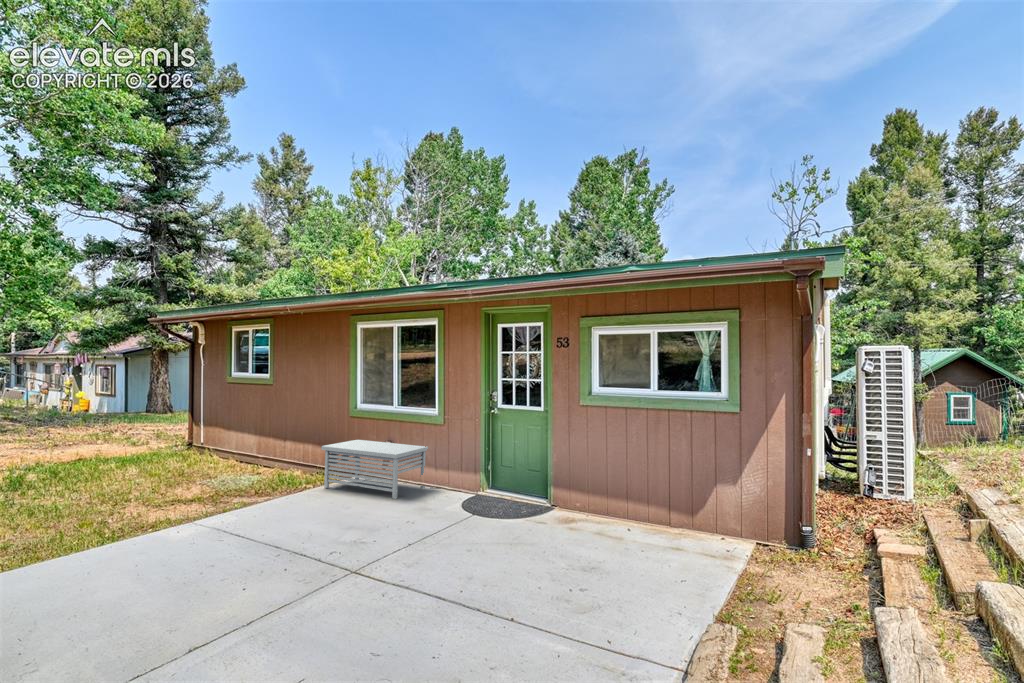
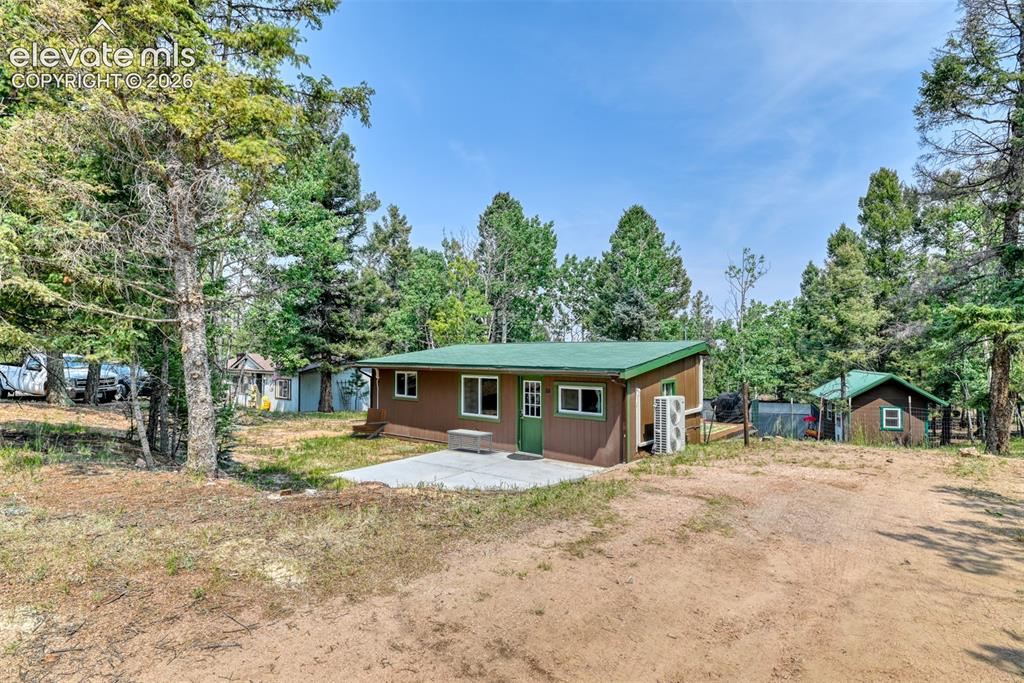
lounge chair: none [124,401,216,469] -> present [349,408,390,440]

